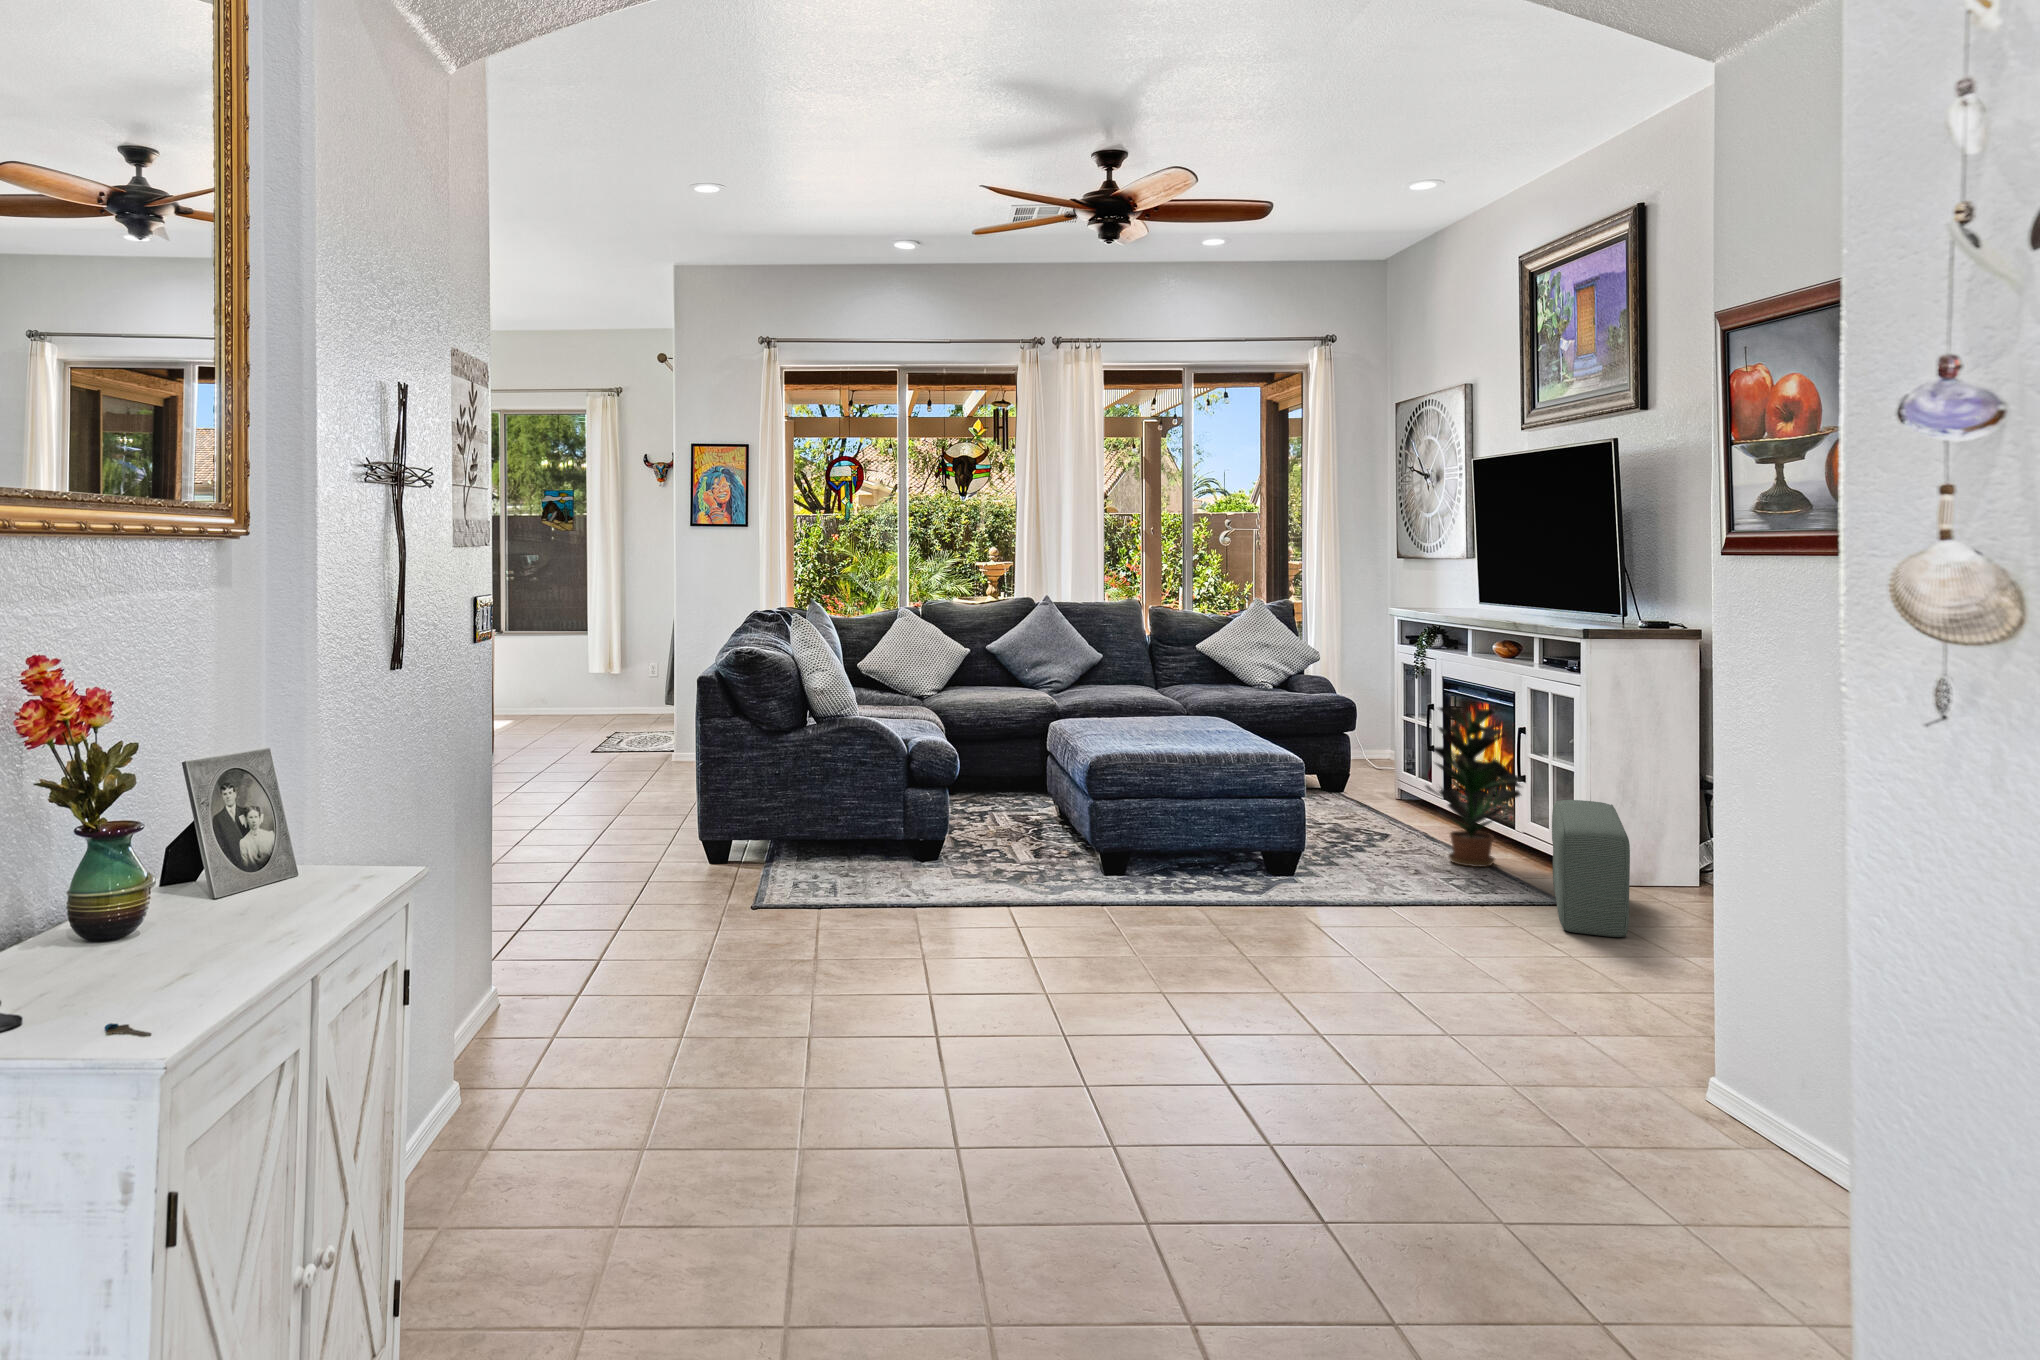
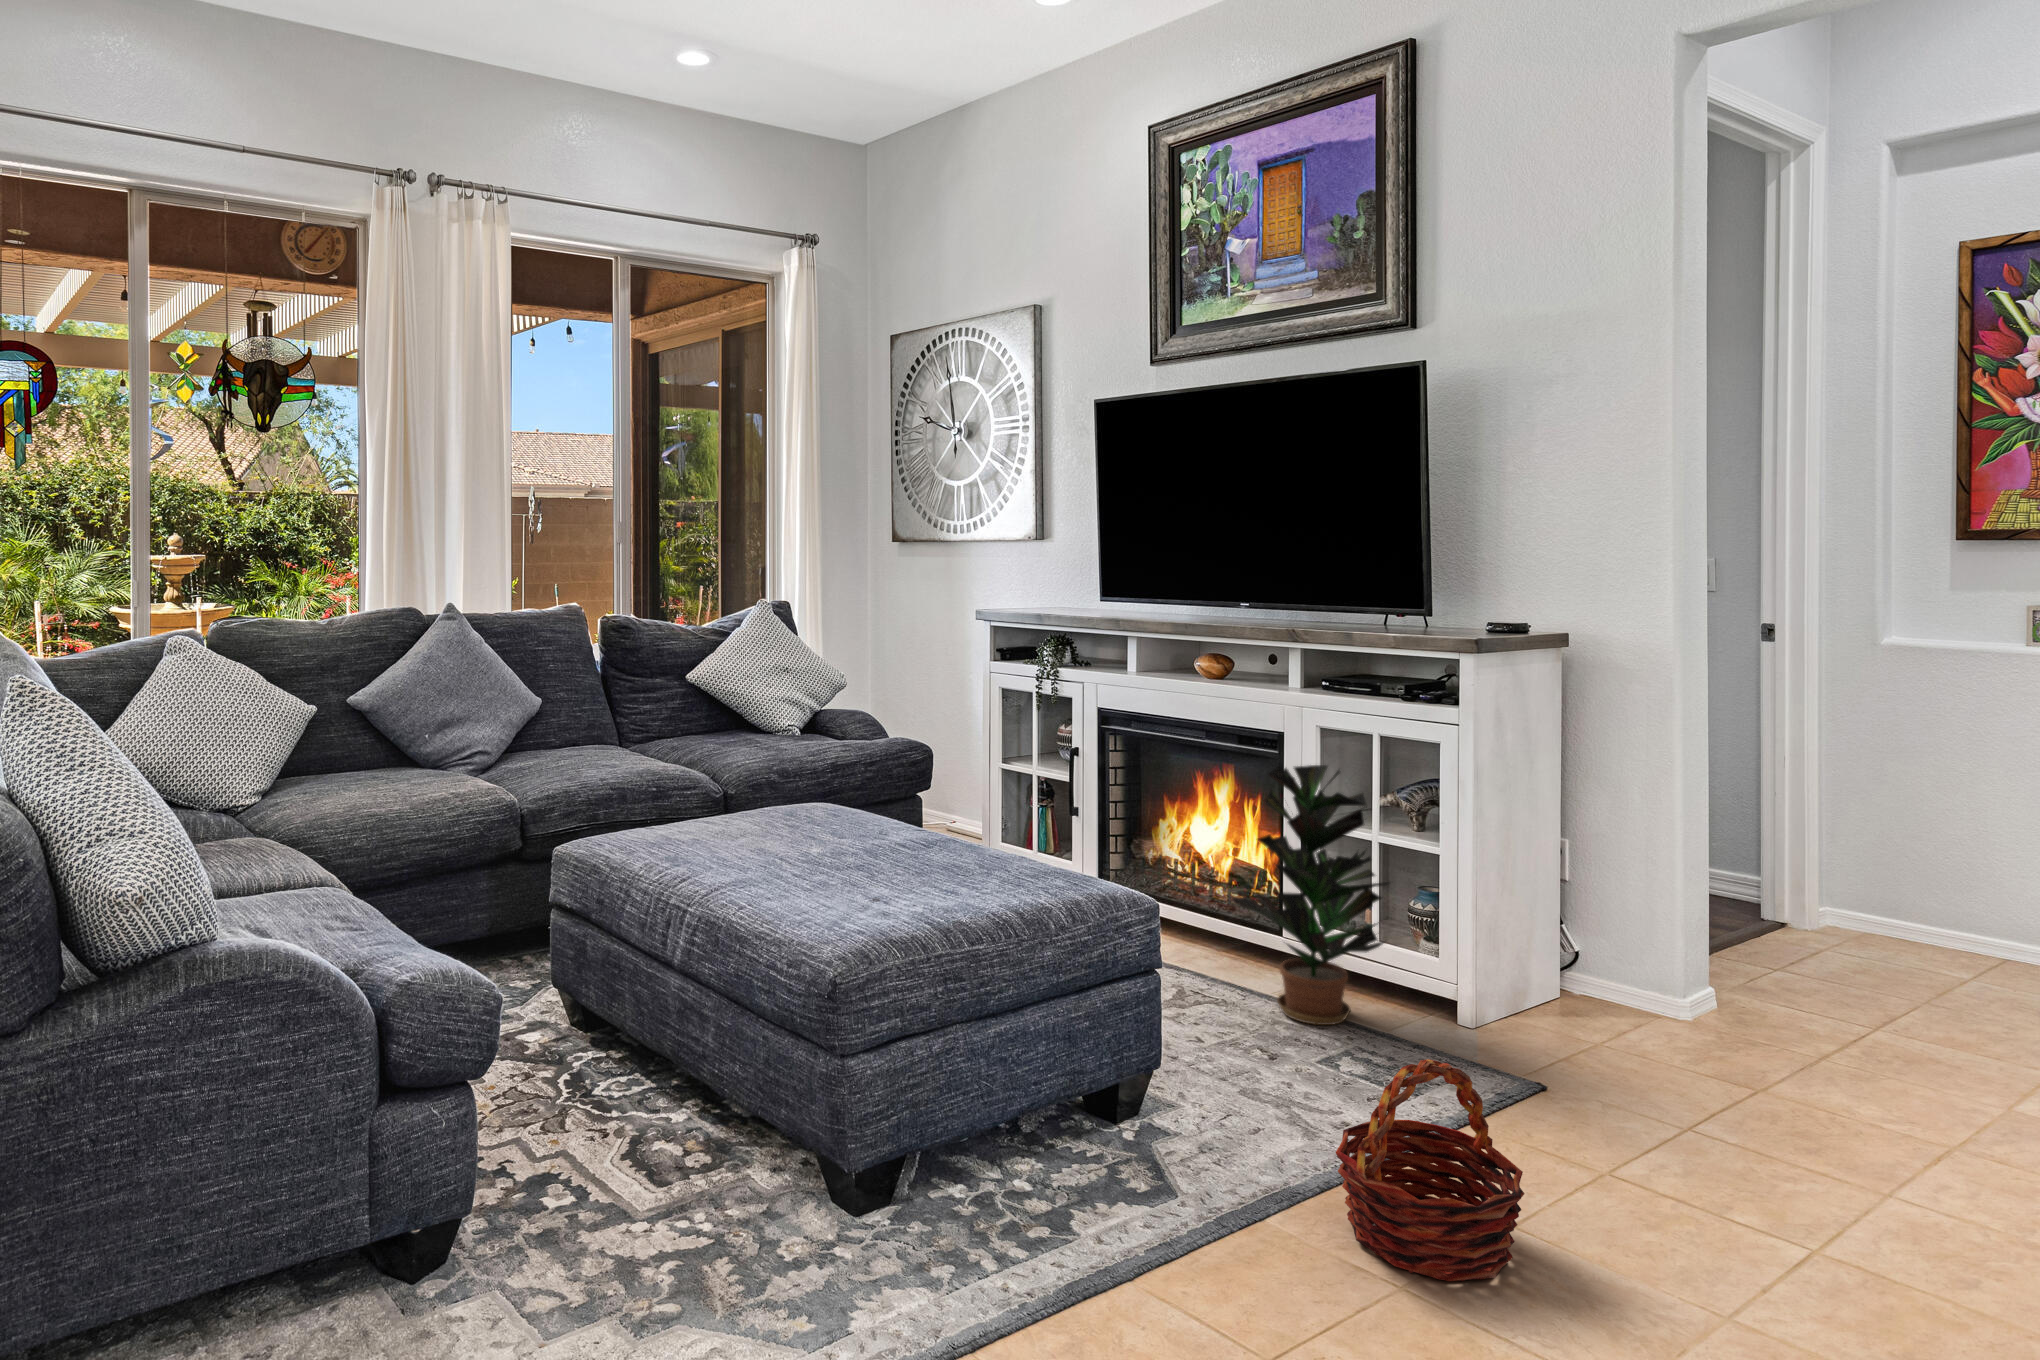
pouf: present [1552,800,1630,937] -> none [1505,912,1857,1204]
basket: none [1302,817,1394,914] -> present [1336,1059,1524,1281]

